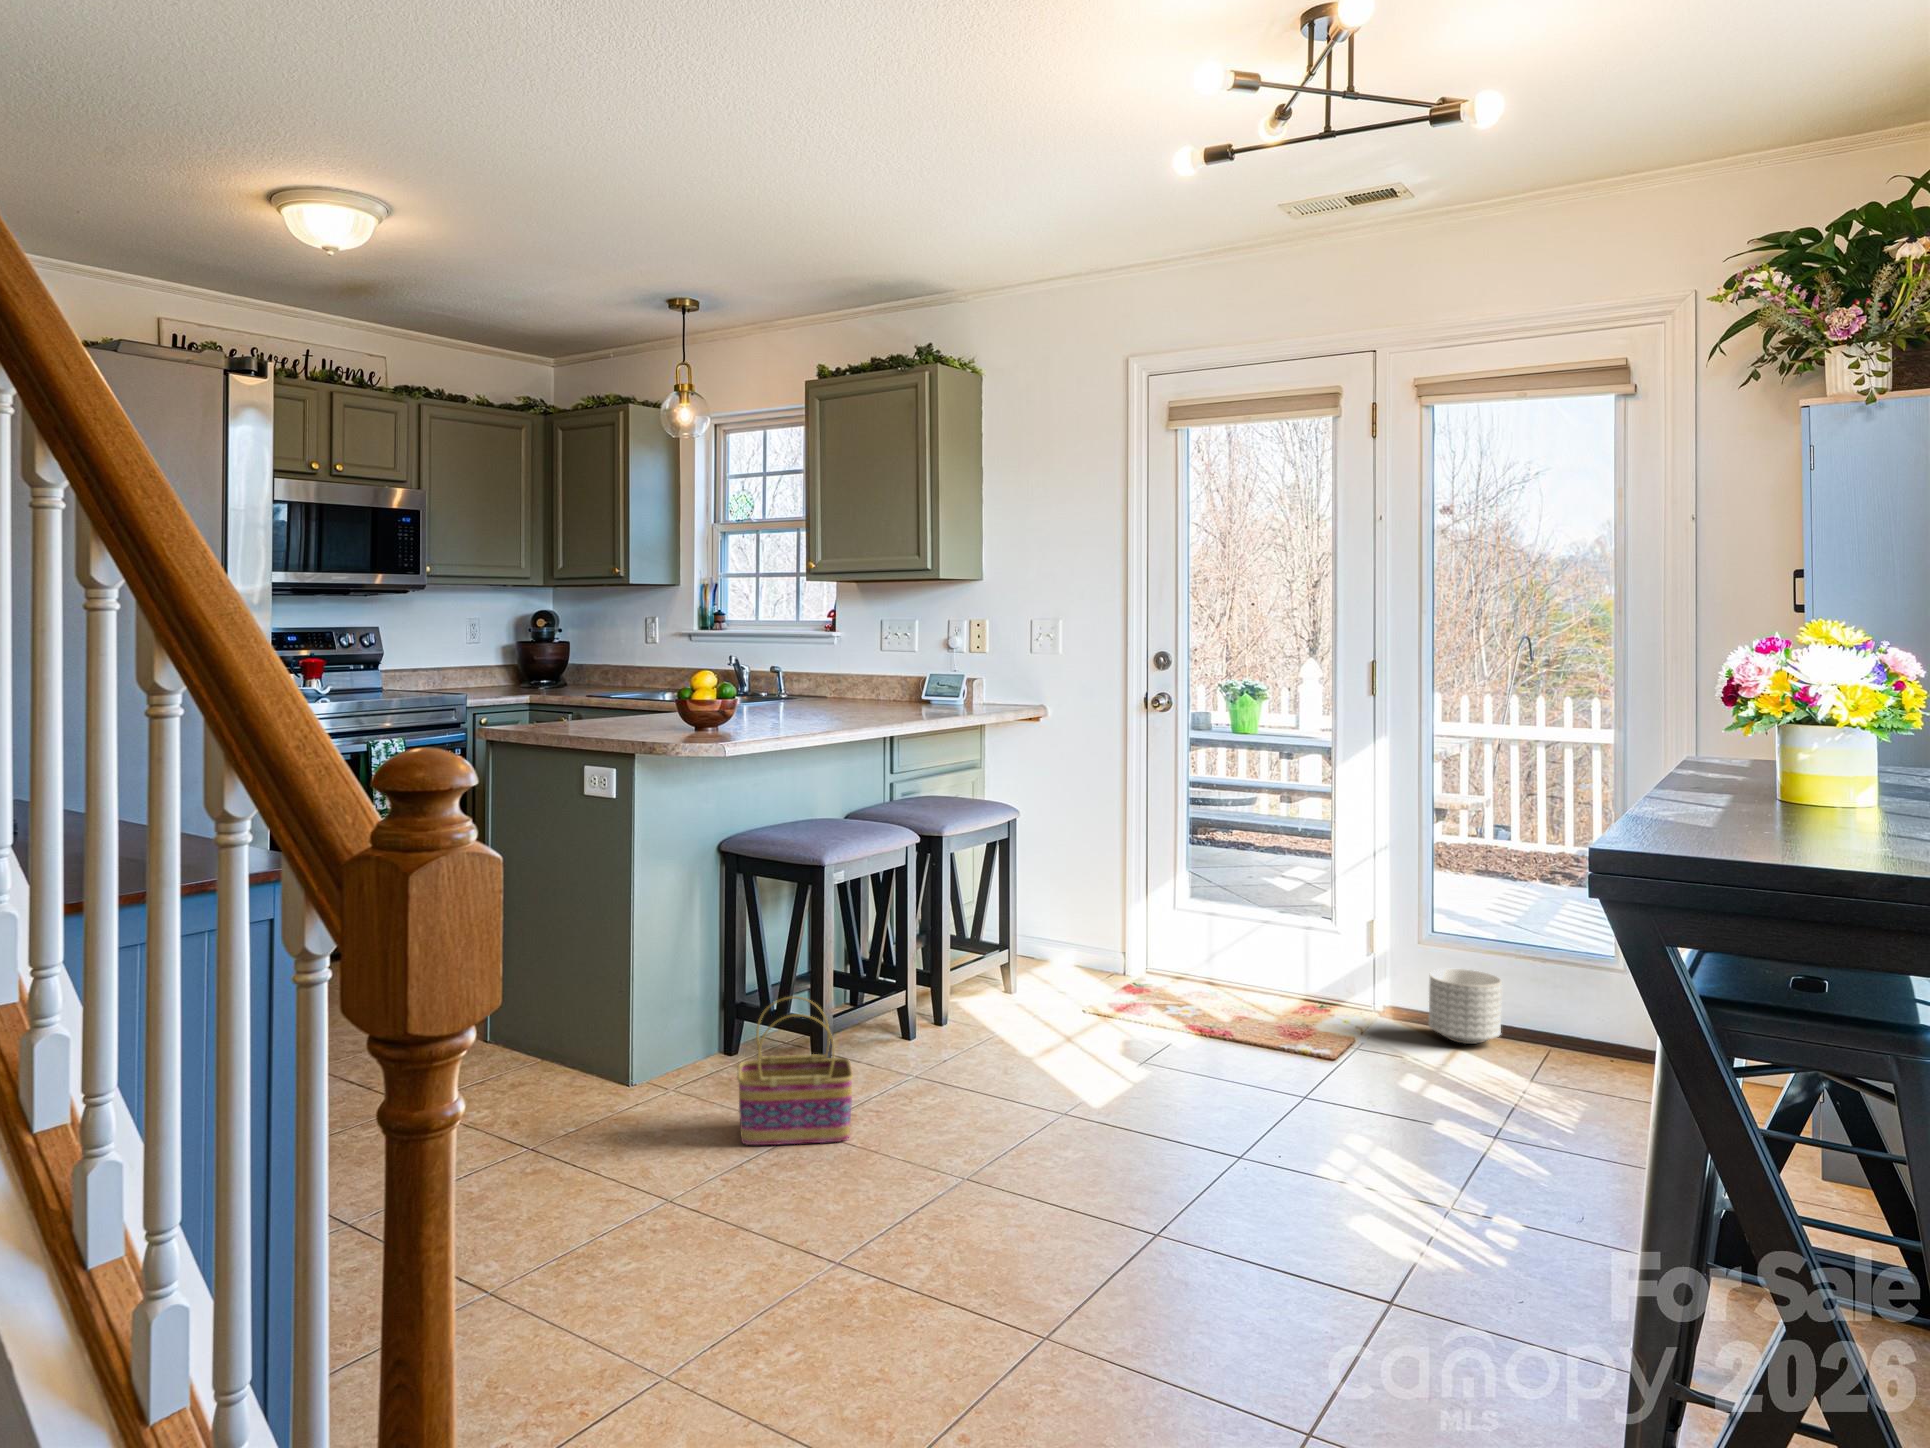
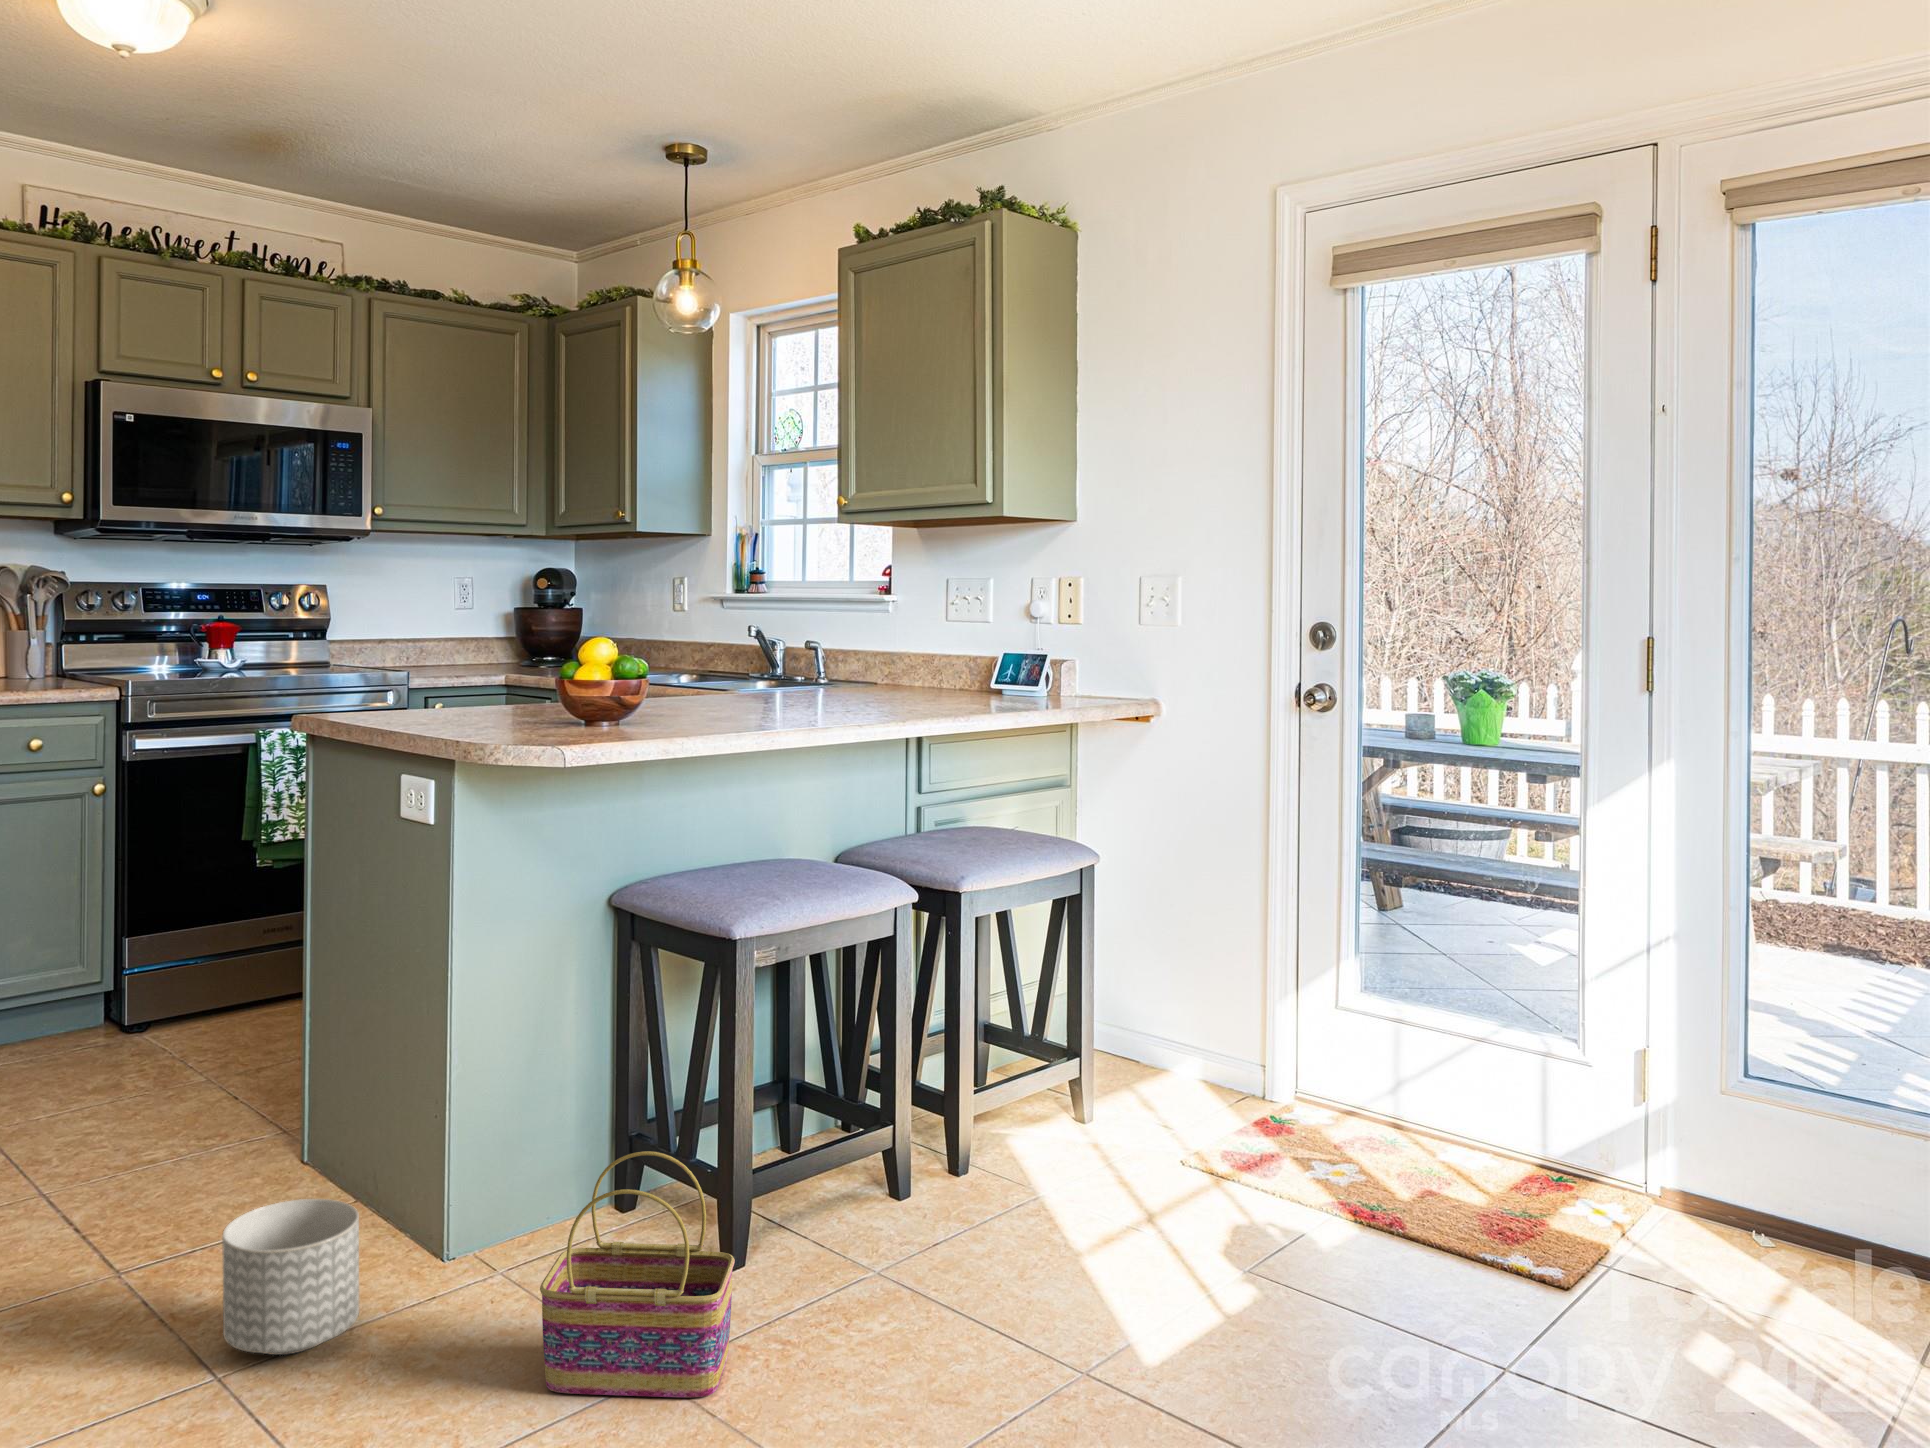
planter: present [1429,969,1502,1044] -> present [222,1199,359,1355]

